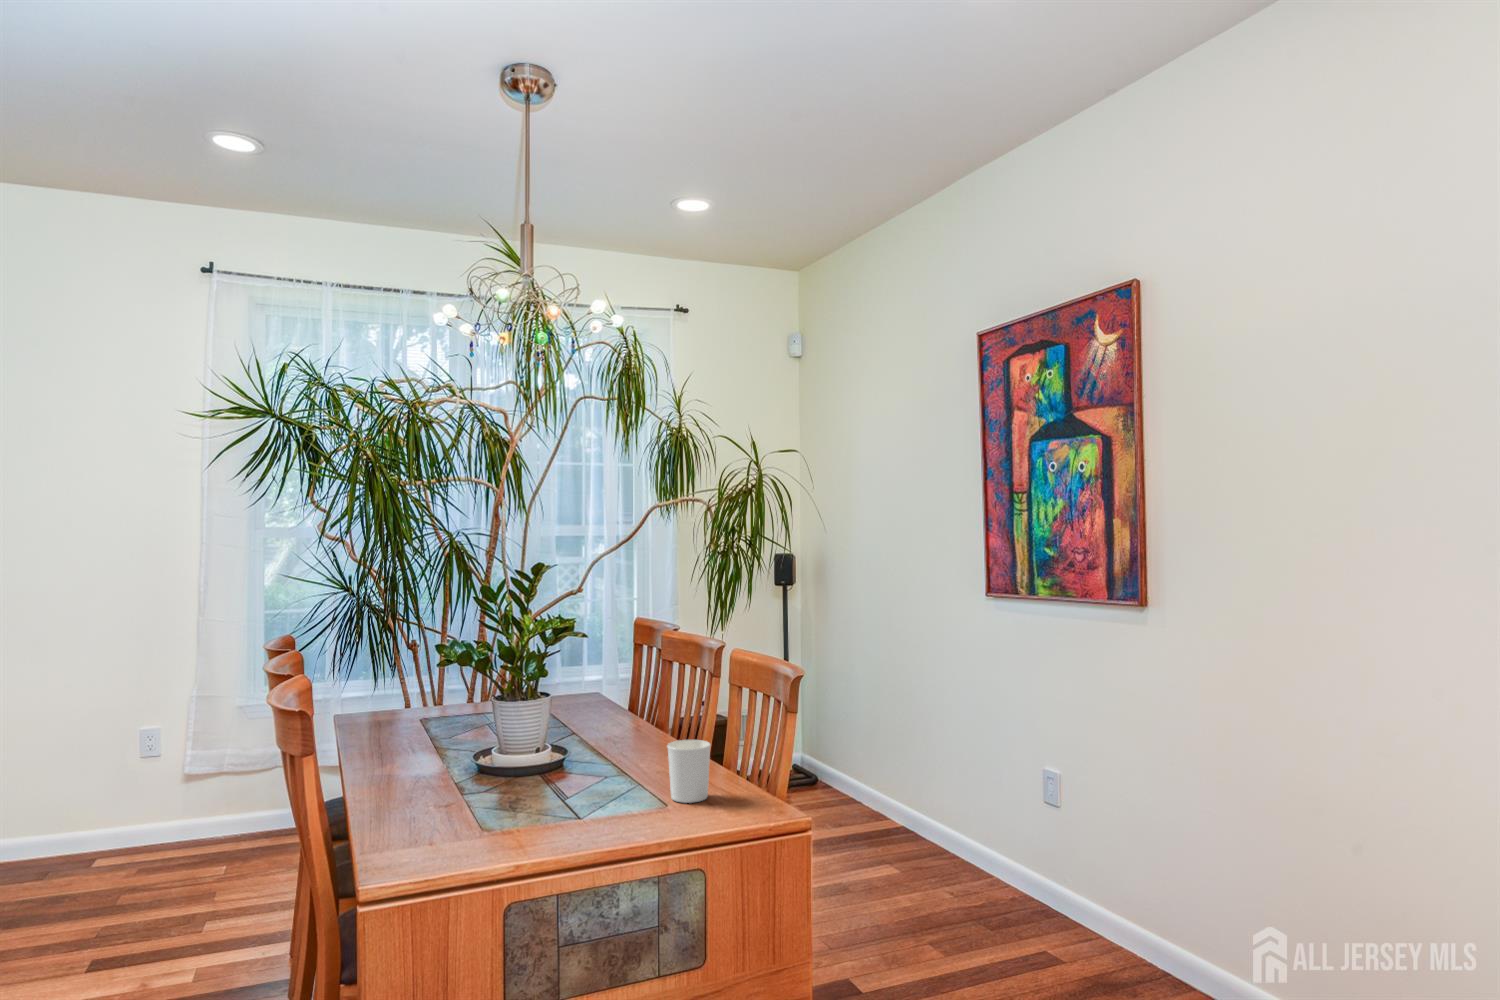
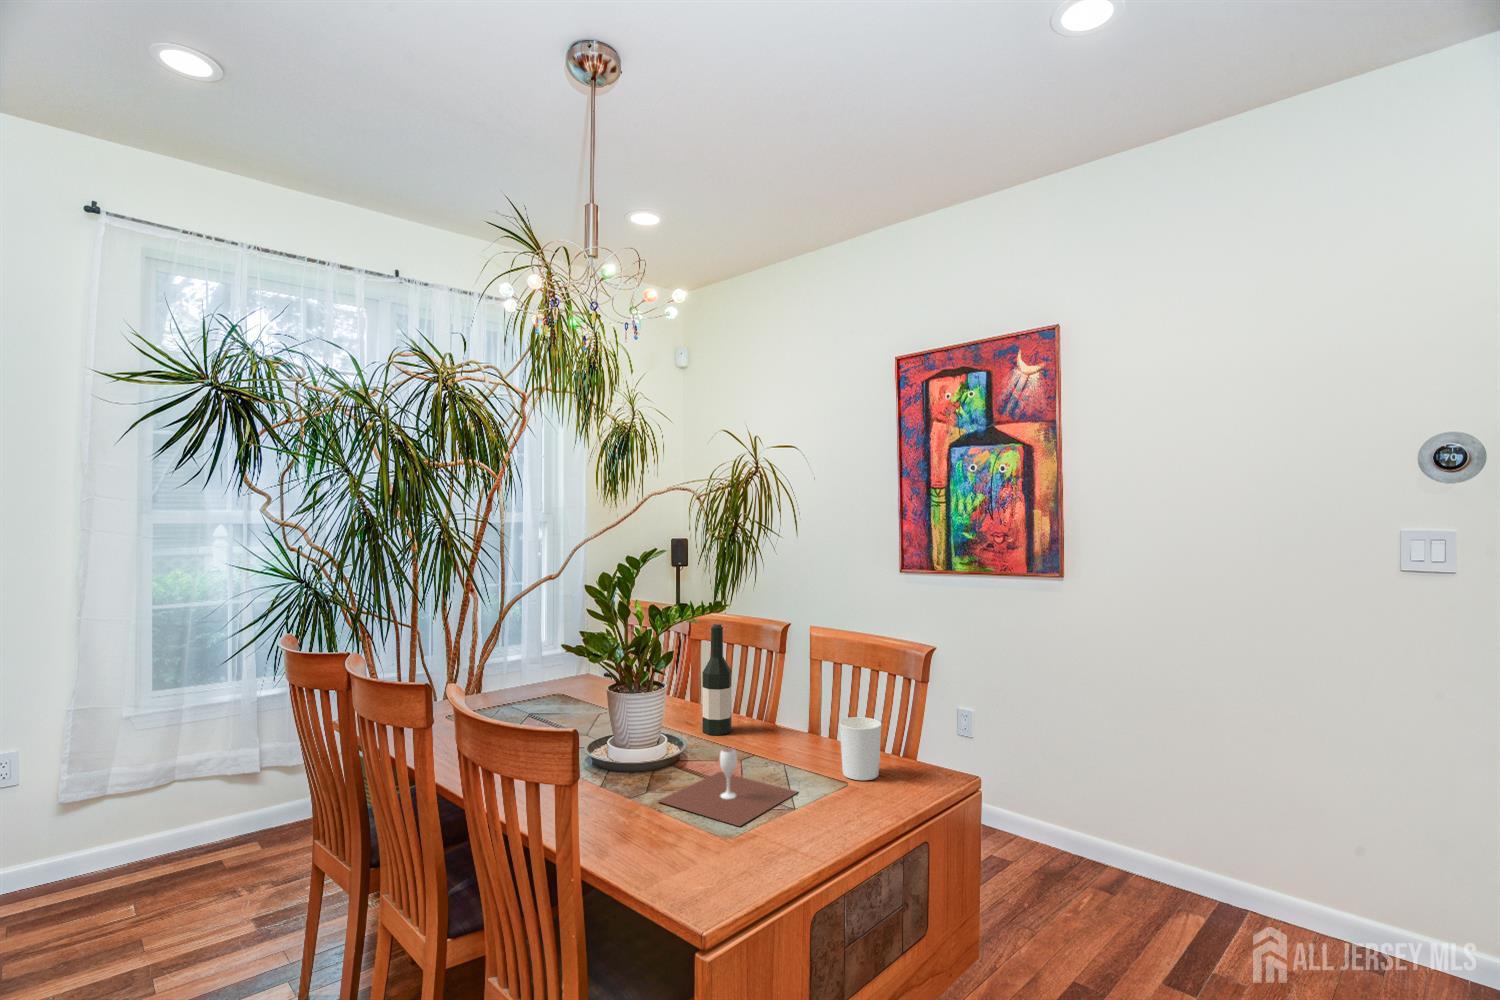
wine bottle: none [613,642,642,755] -> present [702,624,732,735]
wine glass: none [479,755,608,823] -> present [658,748,797,826]

